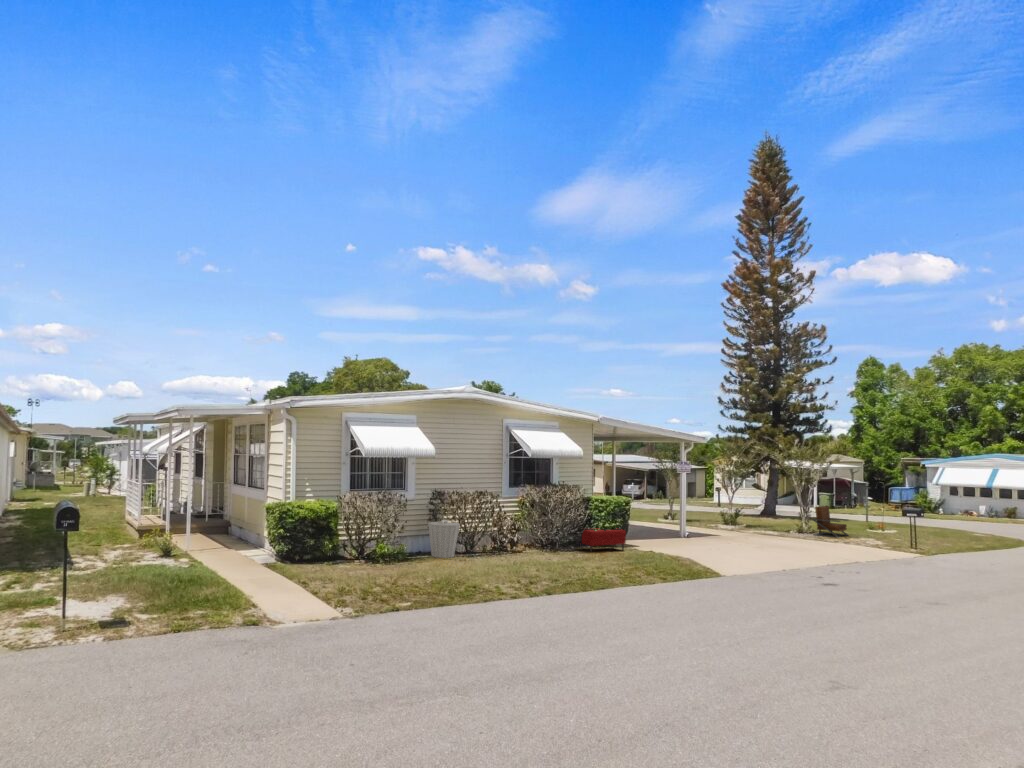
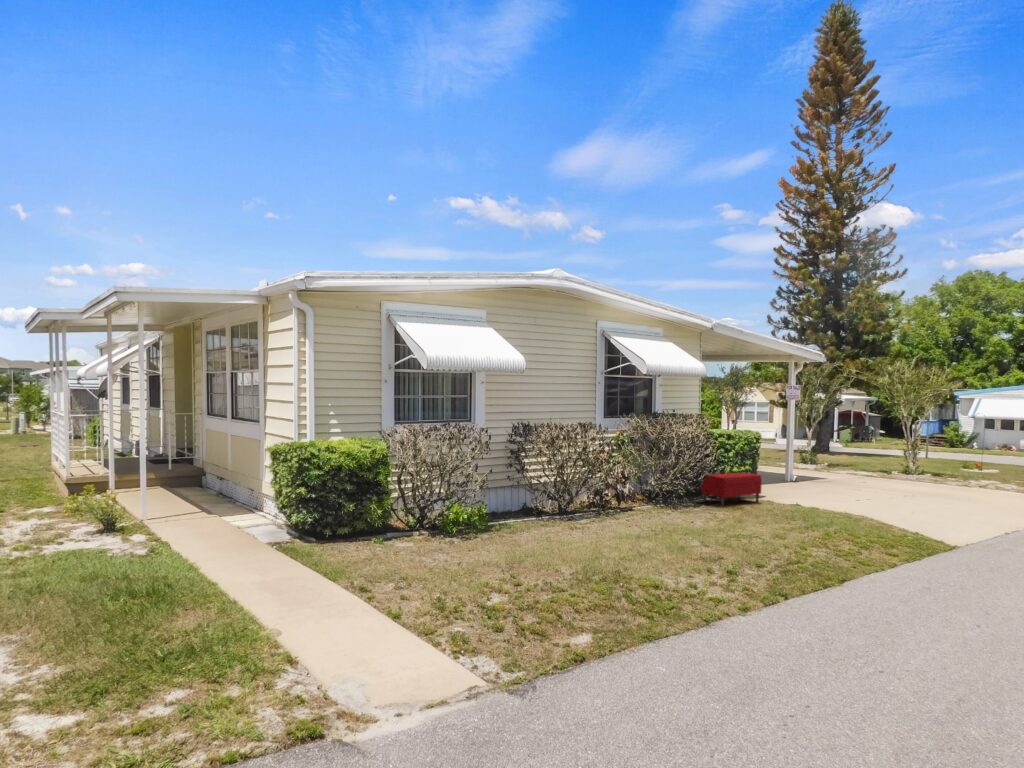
lounge chair: present [812,506,848,538] -> none [919,440,958,478]
trash can: present [428,520,460,558] -> none [515,465,562,522]

